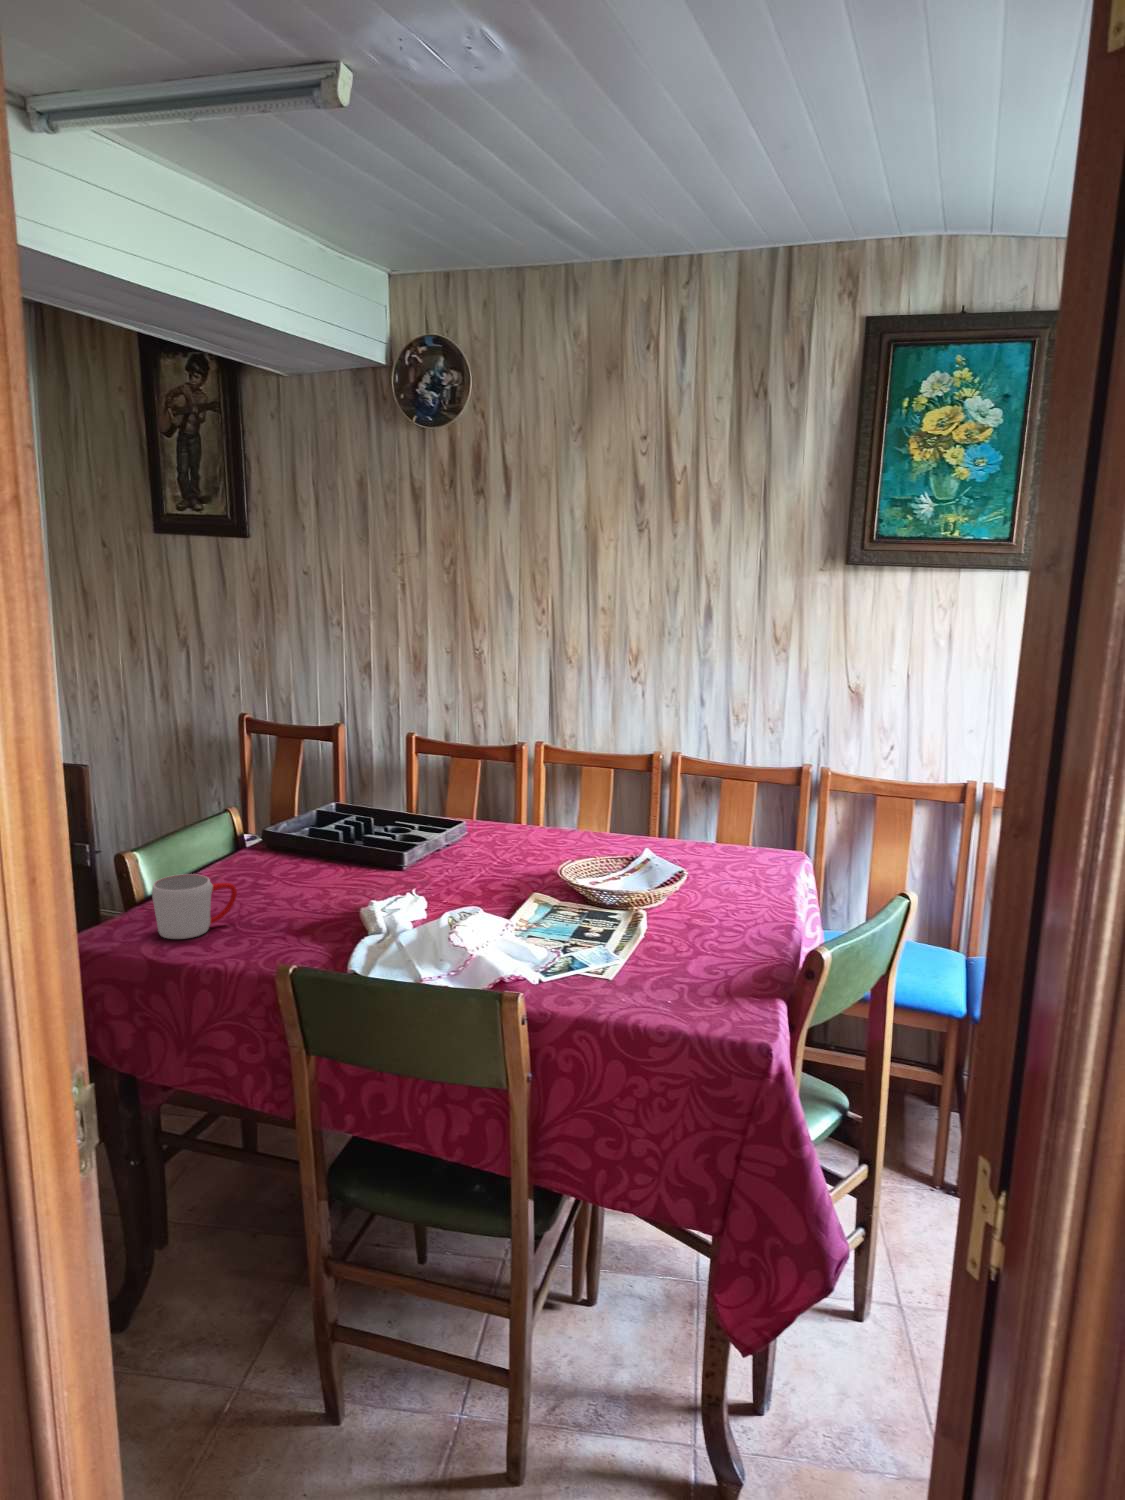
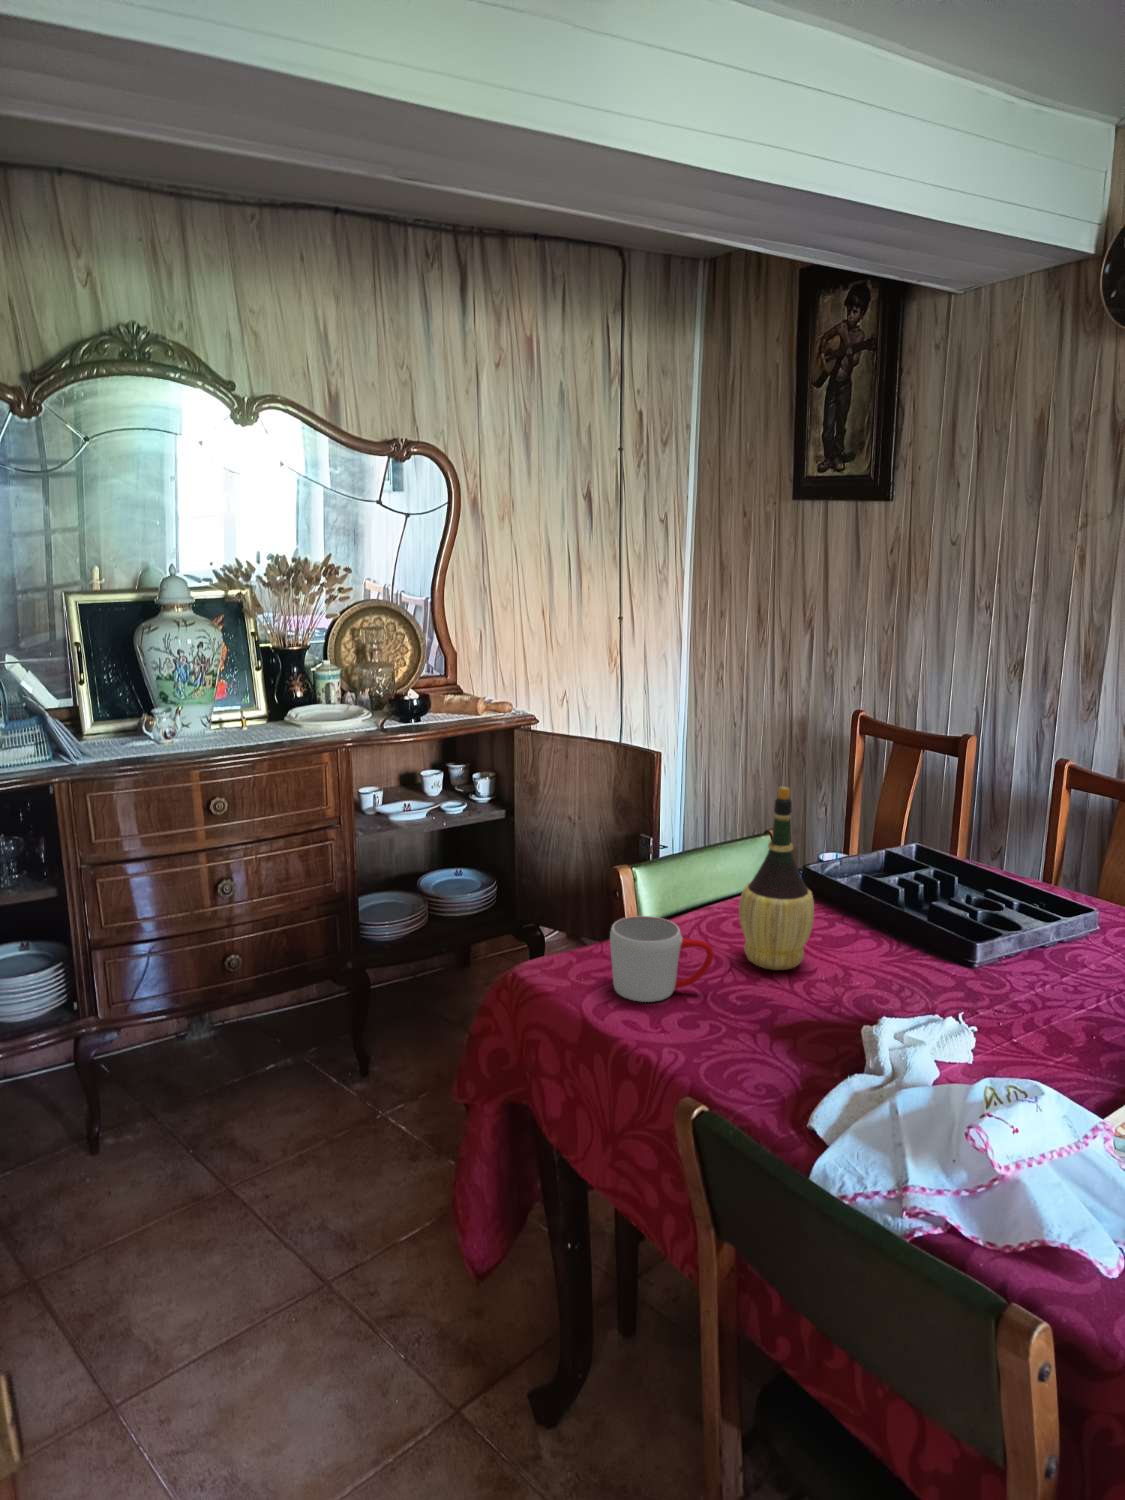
wine bottle: none [240,760,297,899] -> present [739,786,814,970]

